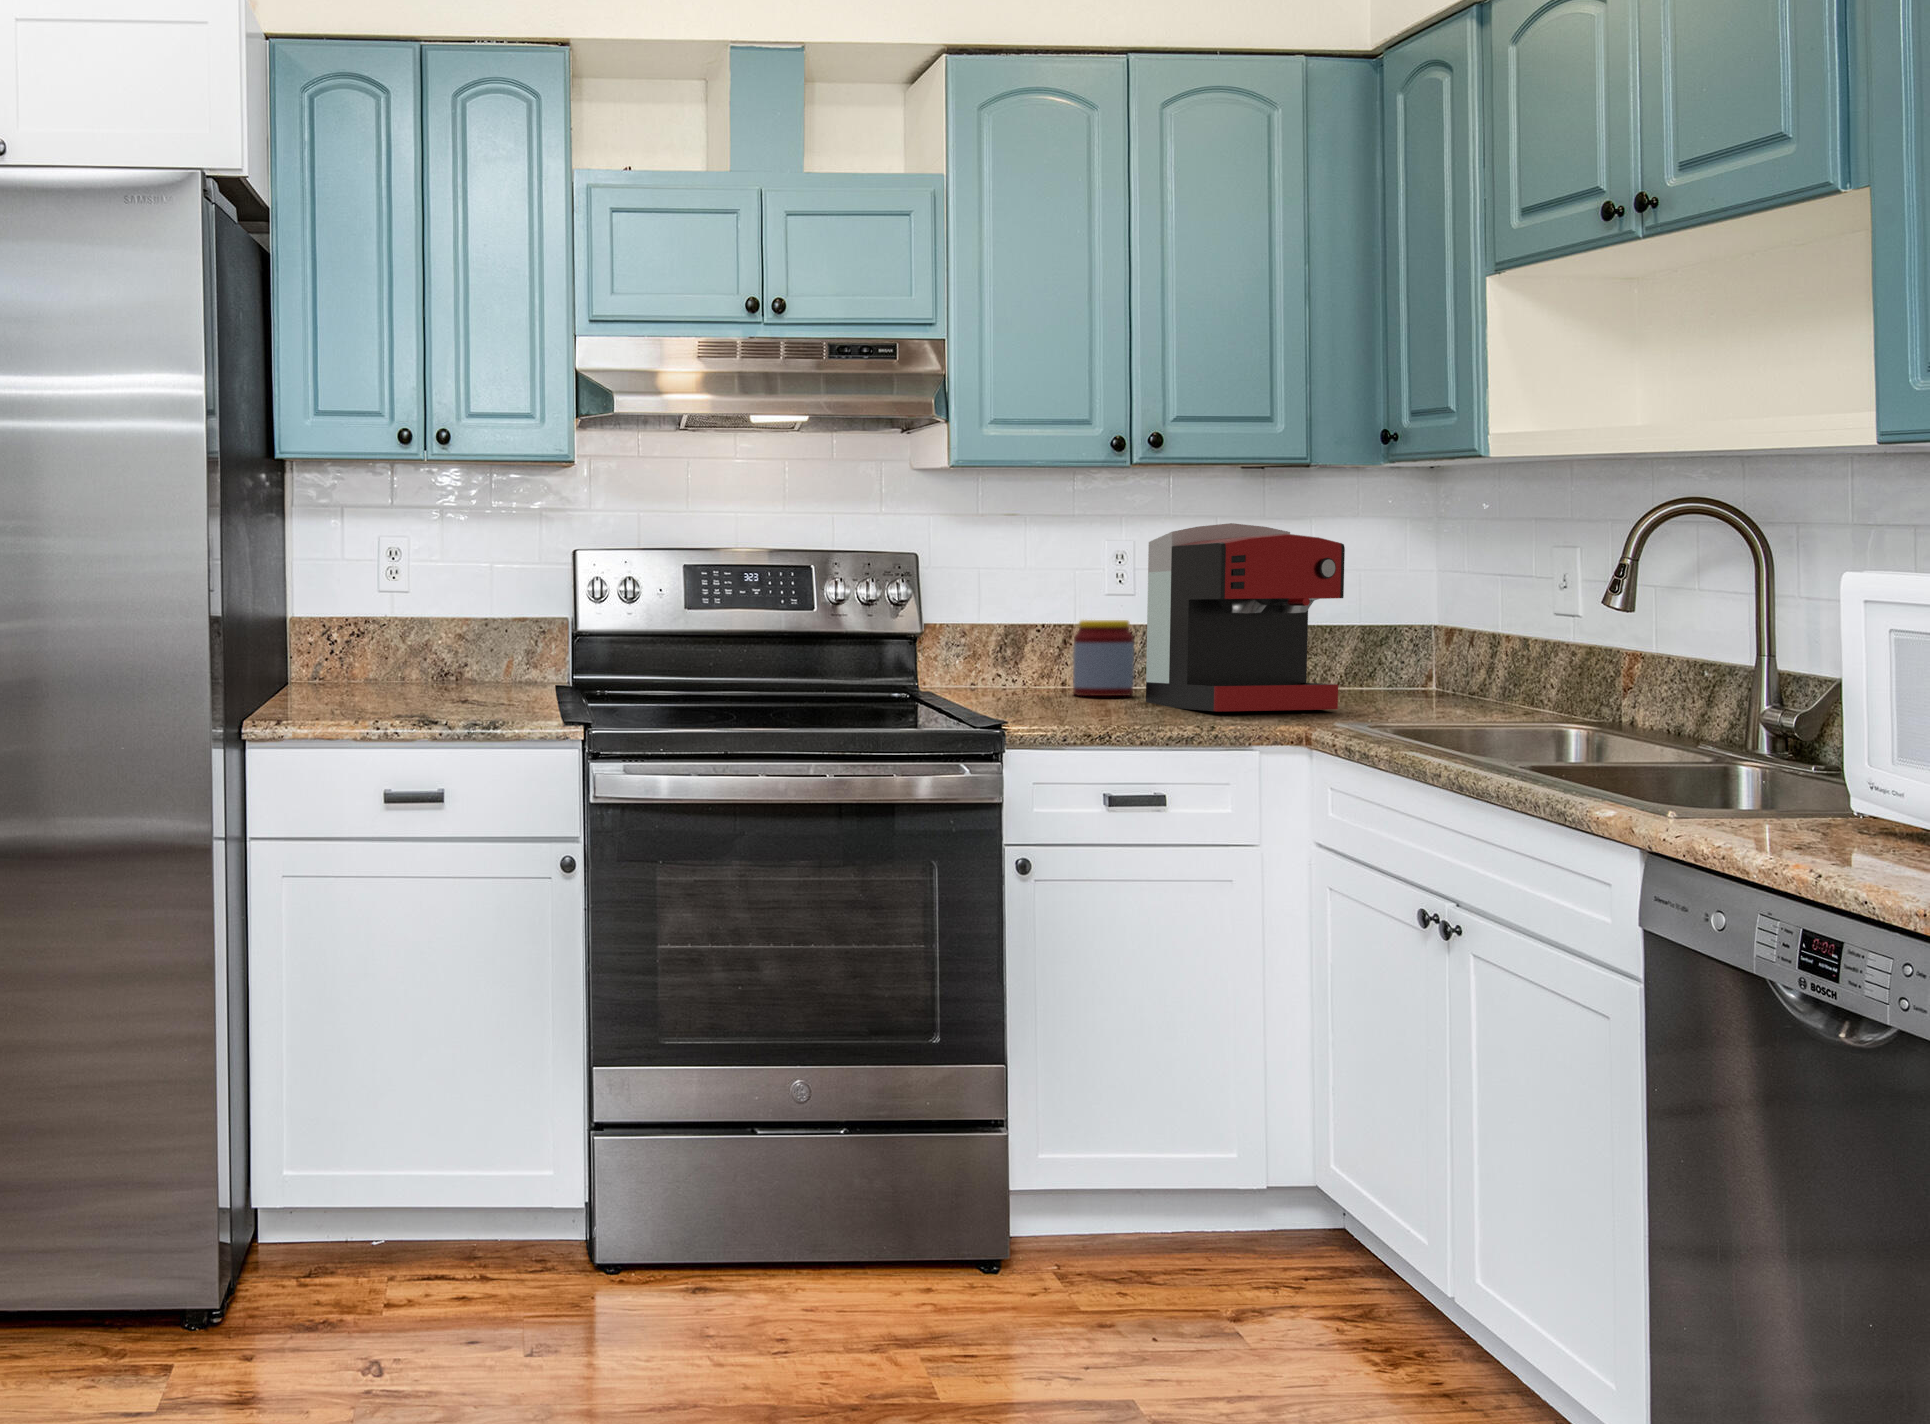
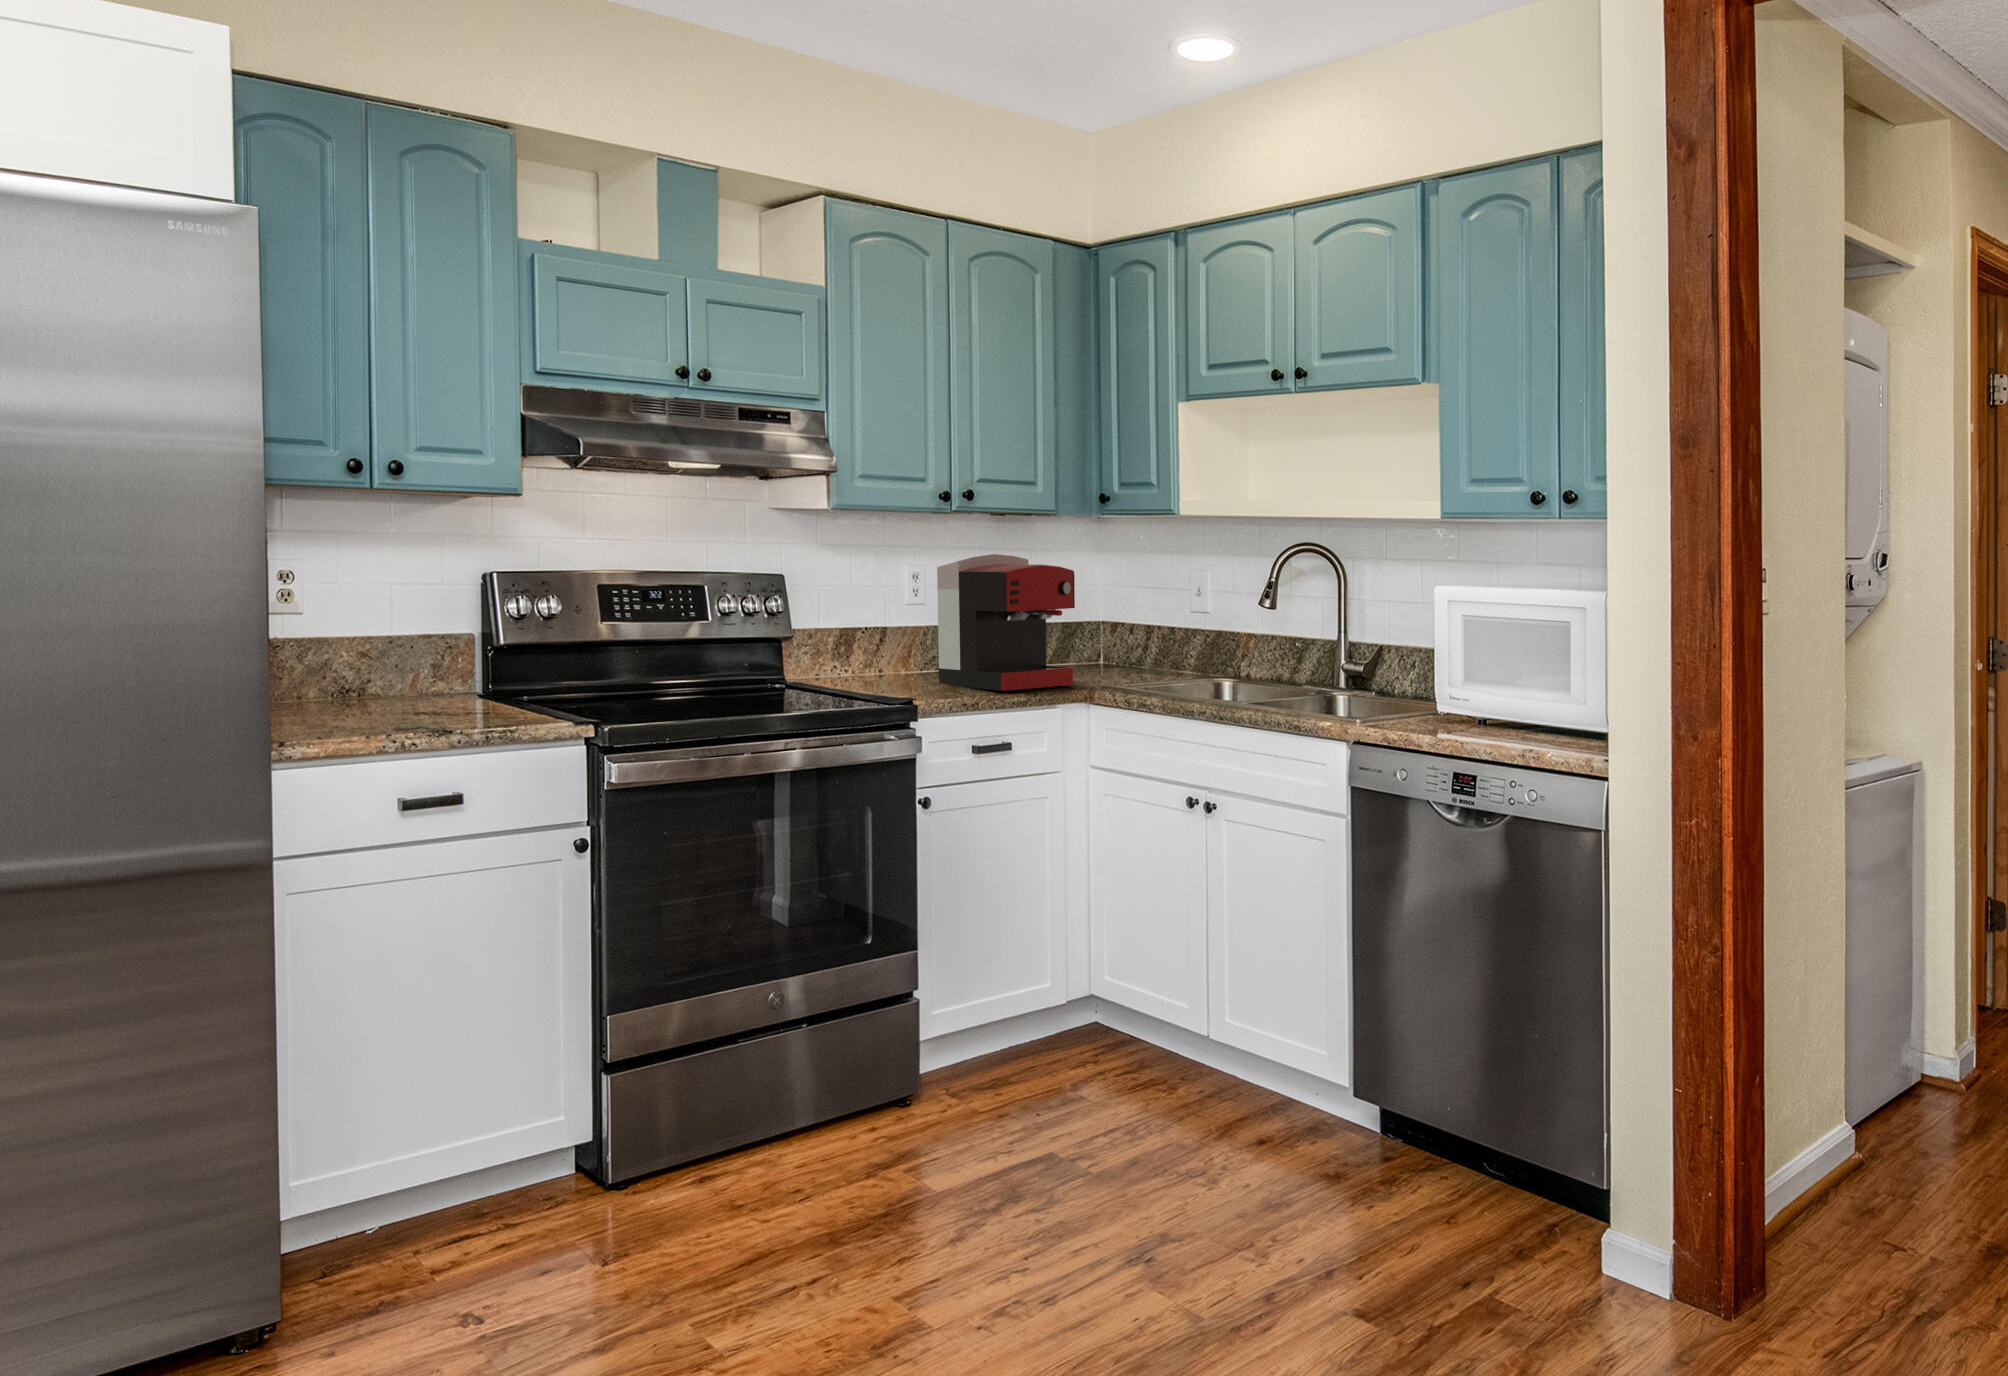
jar: present [1073,620,1134,696] -> none [881,622,924,679]

